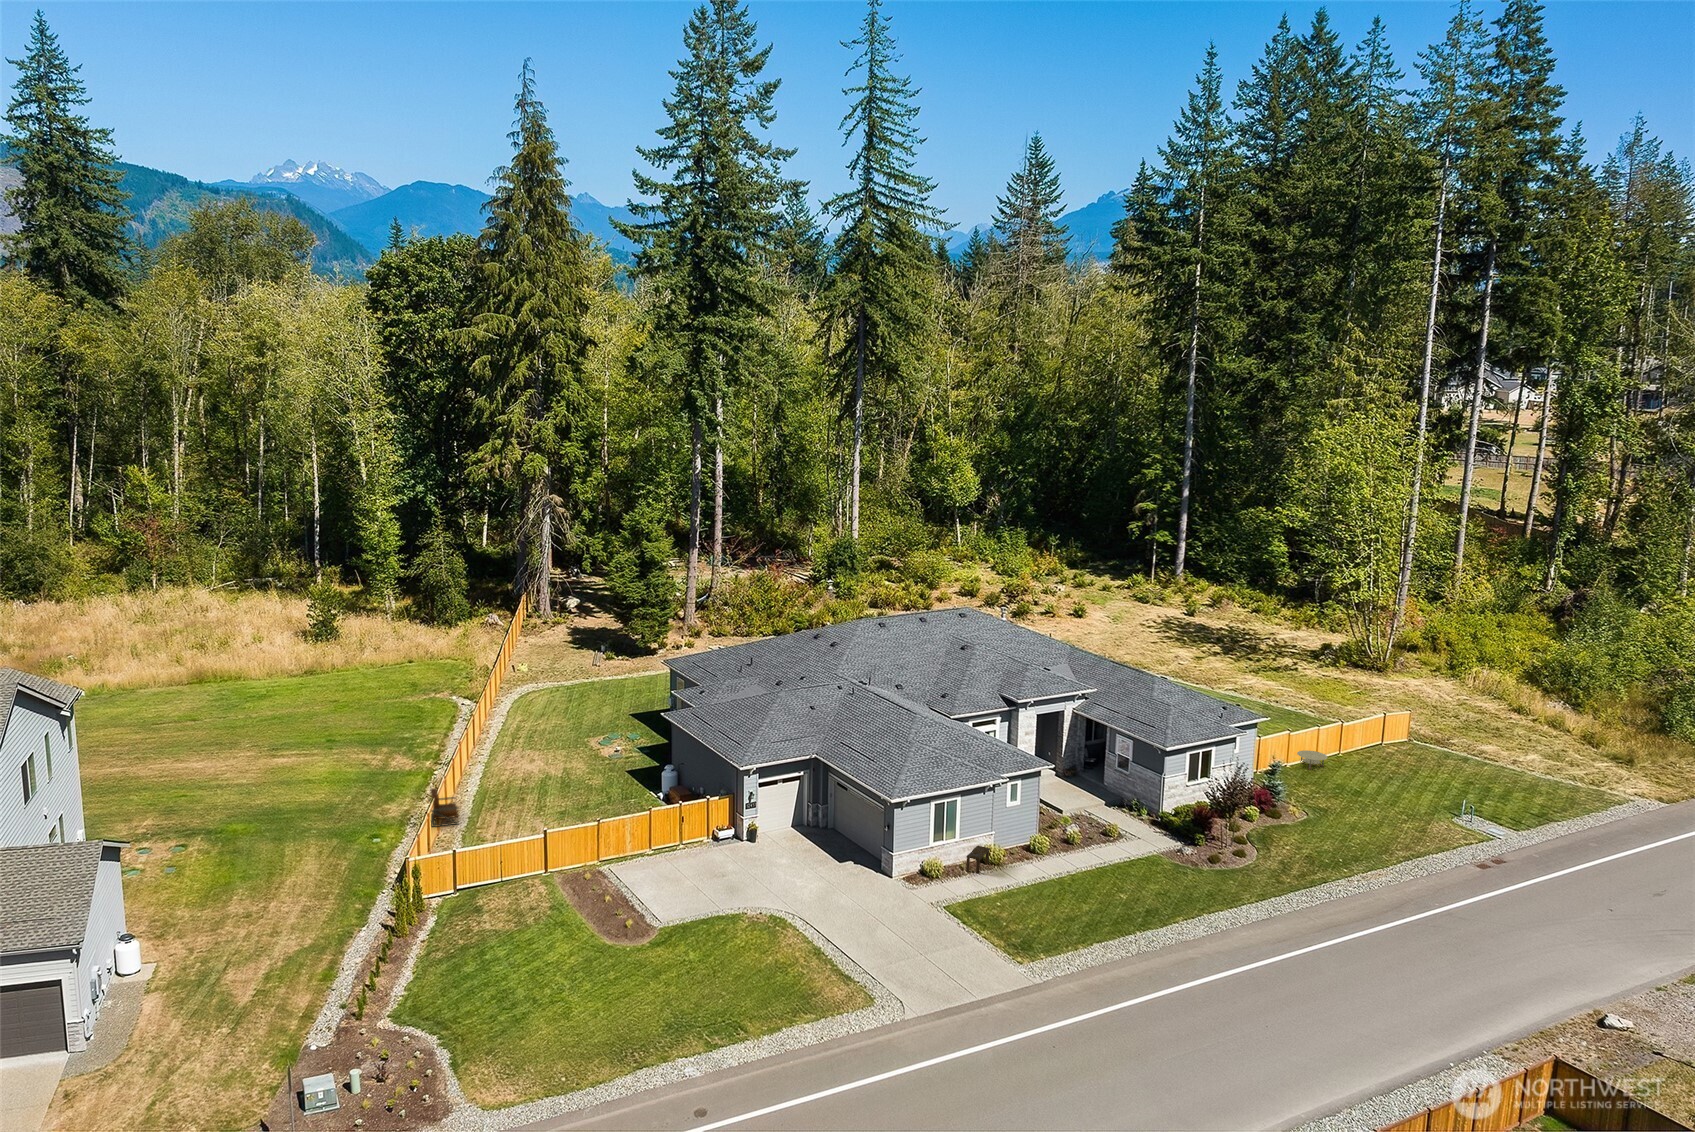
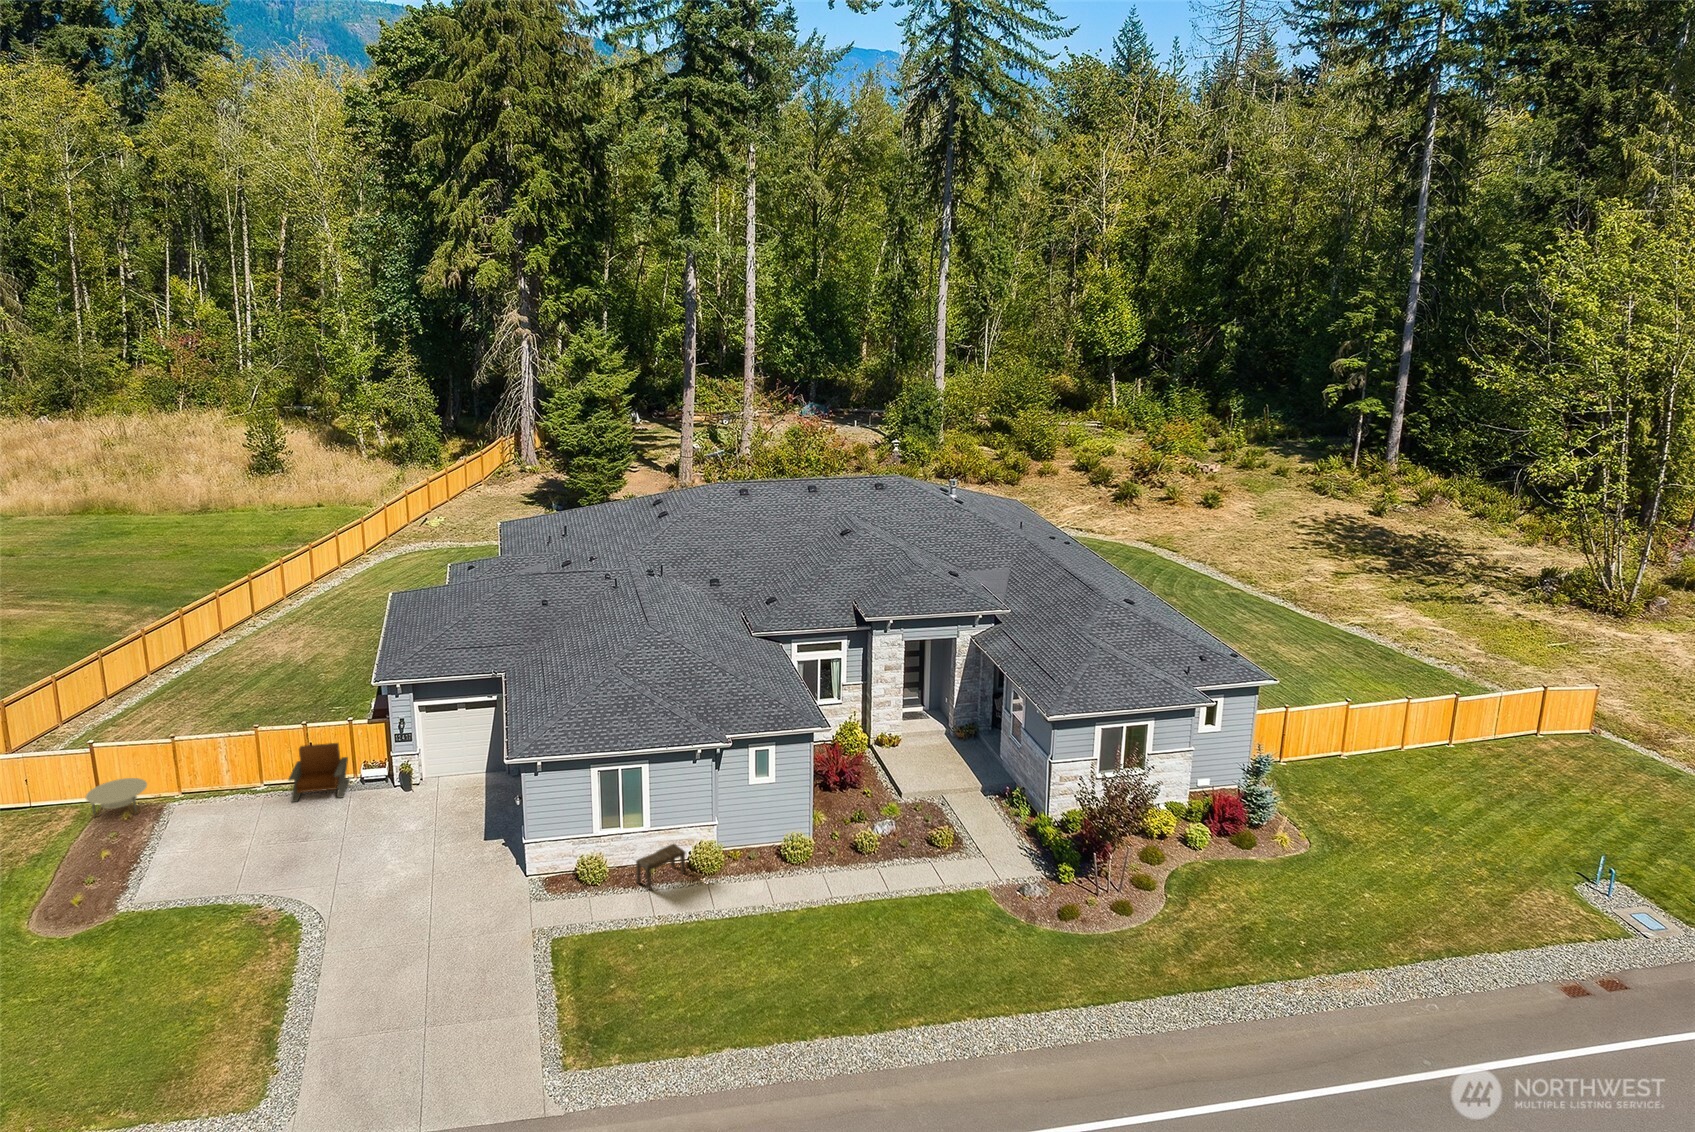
round table: present [1297,750,1327,770] -> present [86,778,147,817]
lounge chair: present [429,788,459,827] -> present [289,743,350,802]

